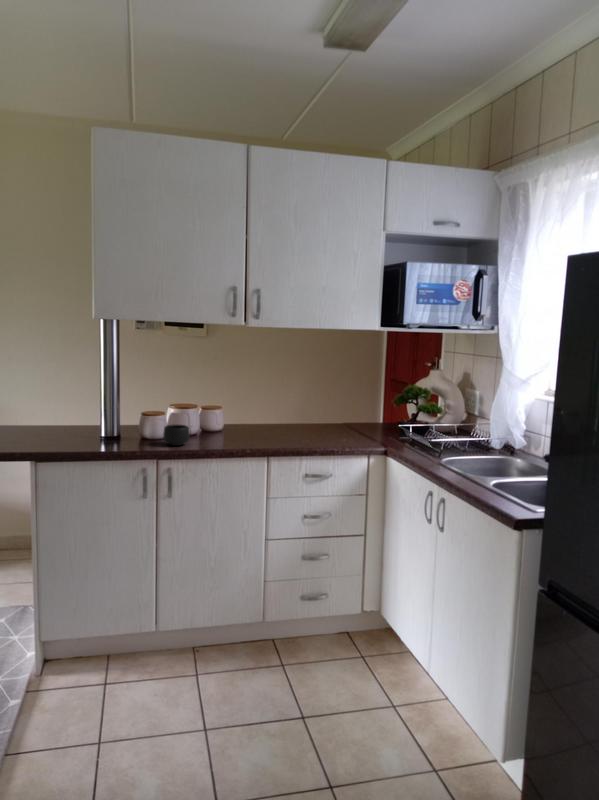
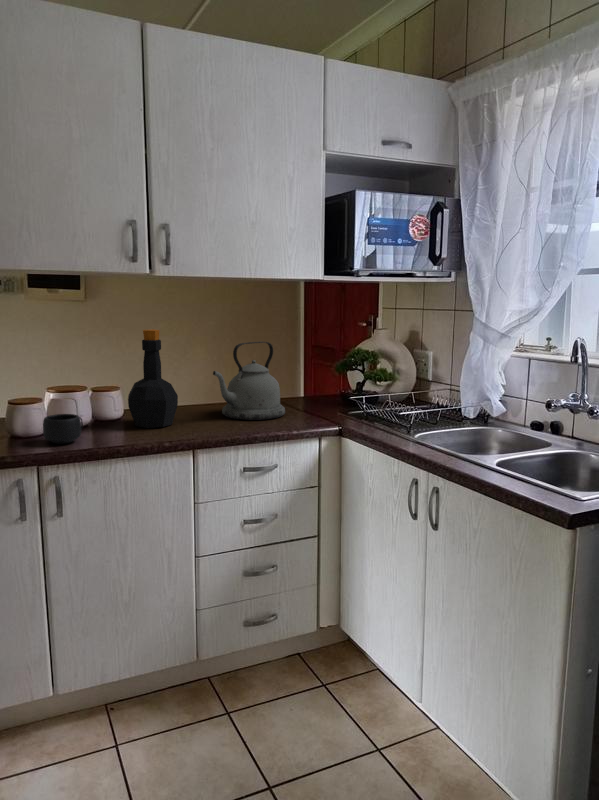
bottle: none [225,366,262,439] -> present [128,329,178,428]
kettle: none [290,378,347,439] -> present [213,342,285,420]

